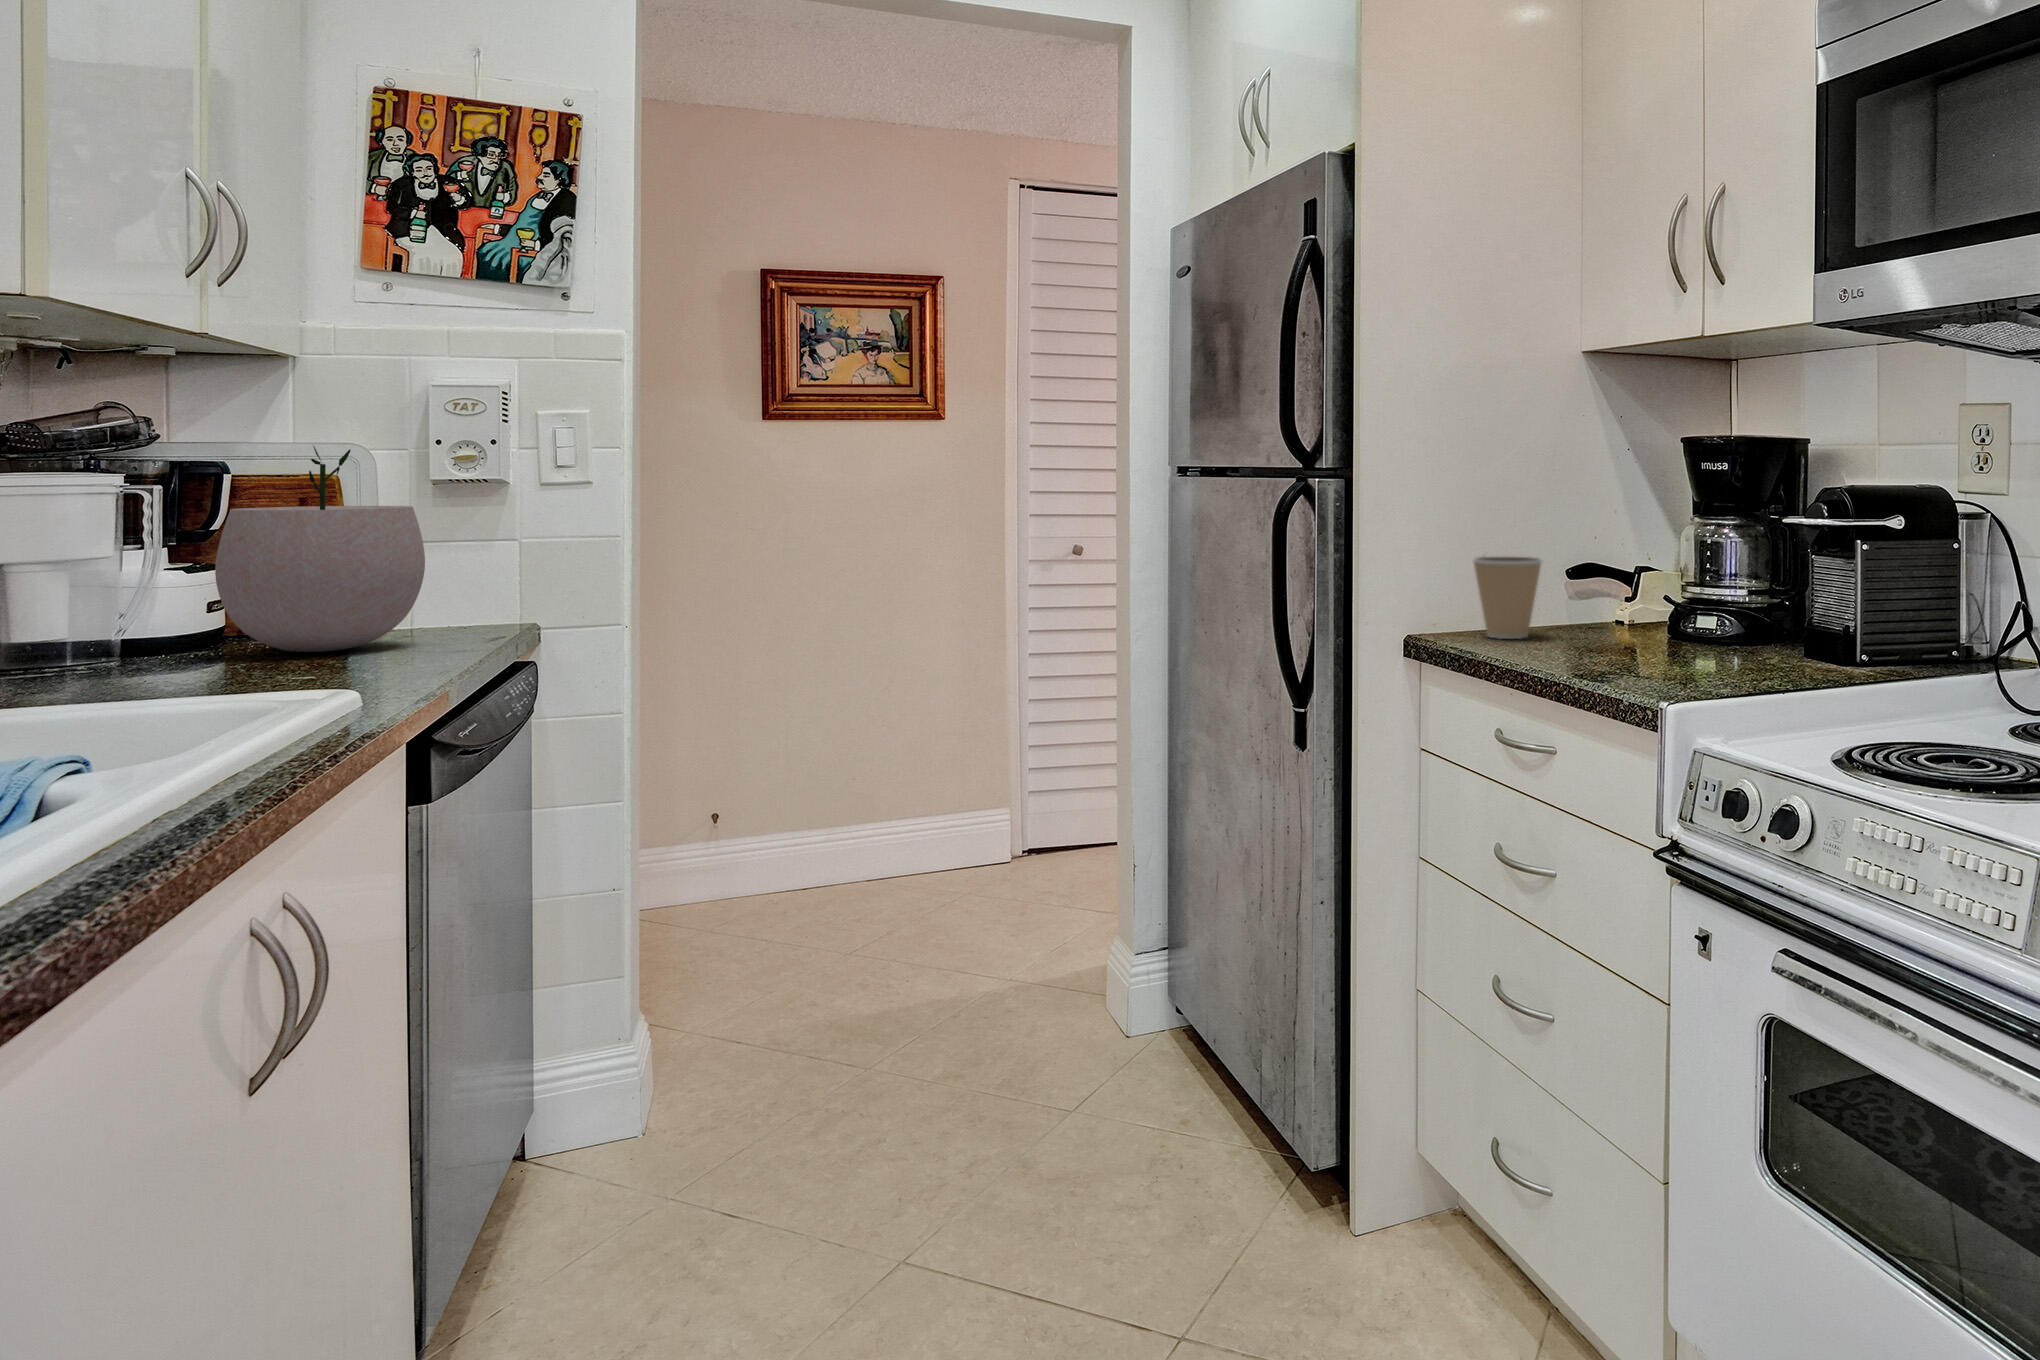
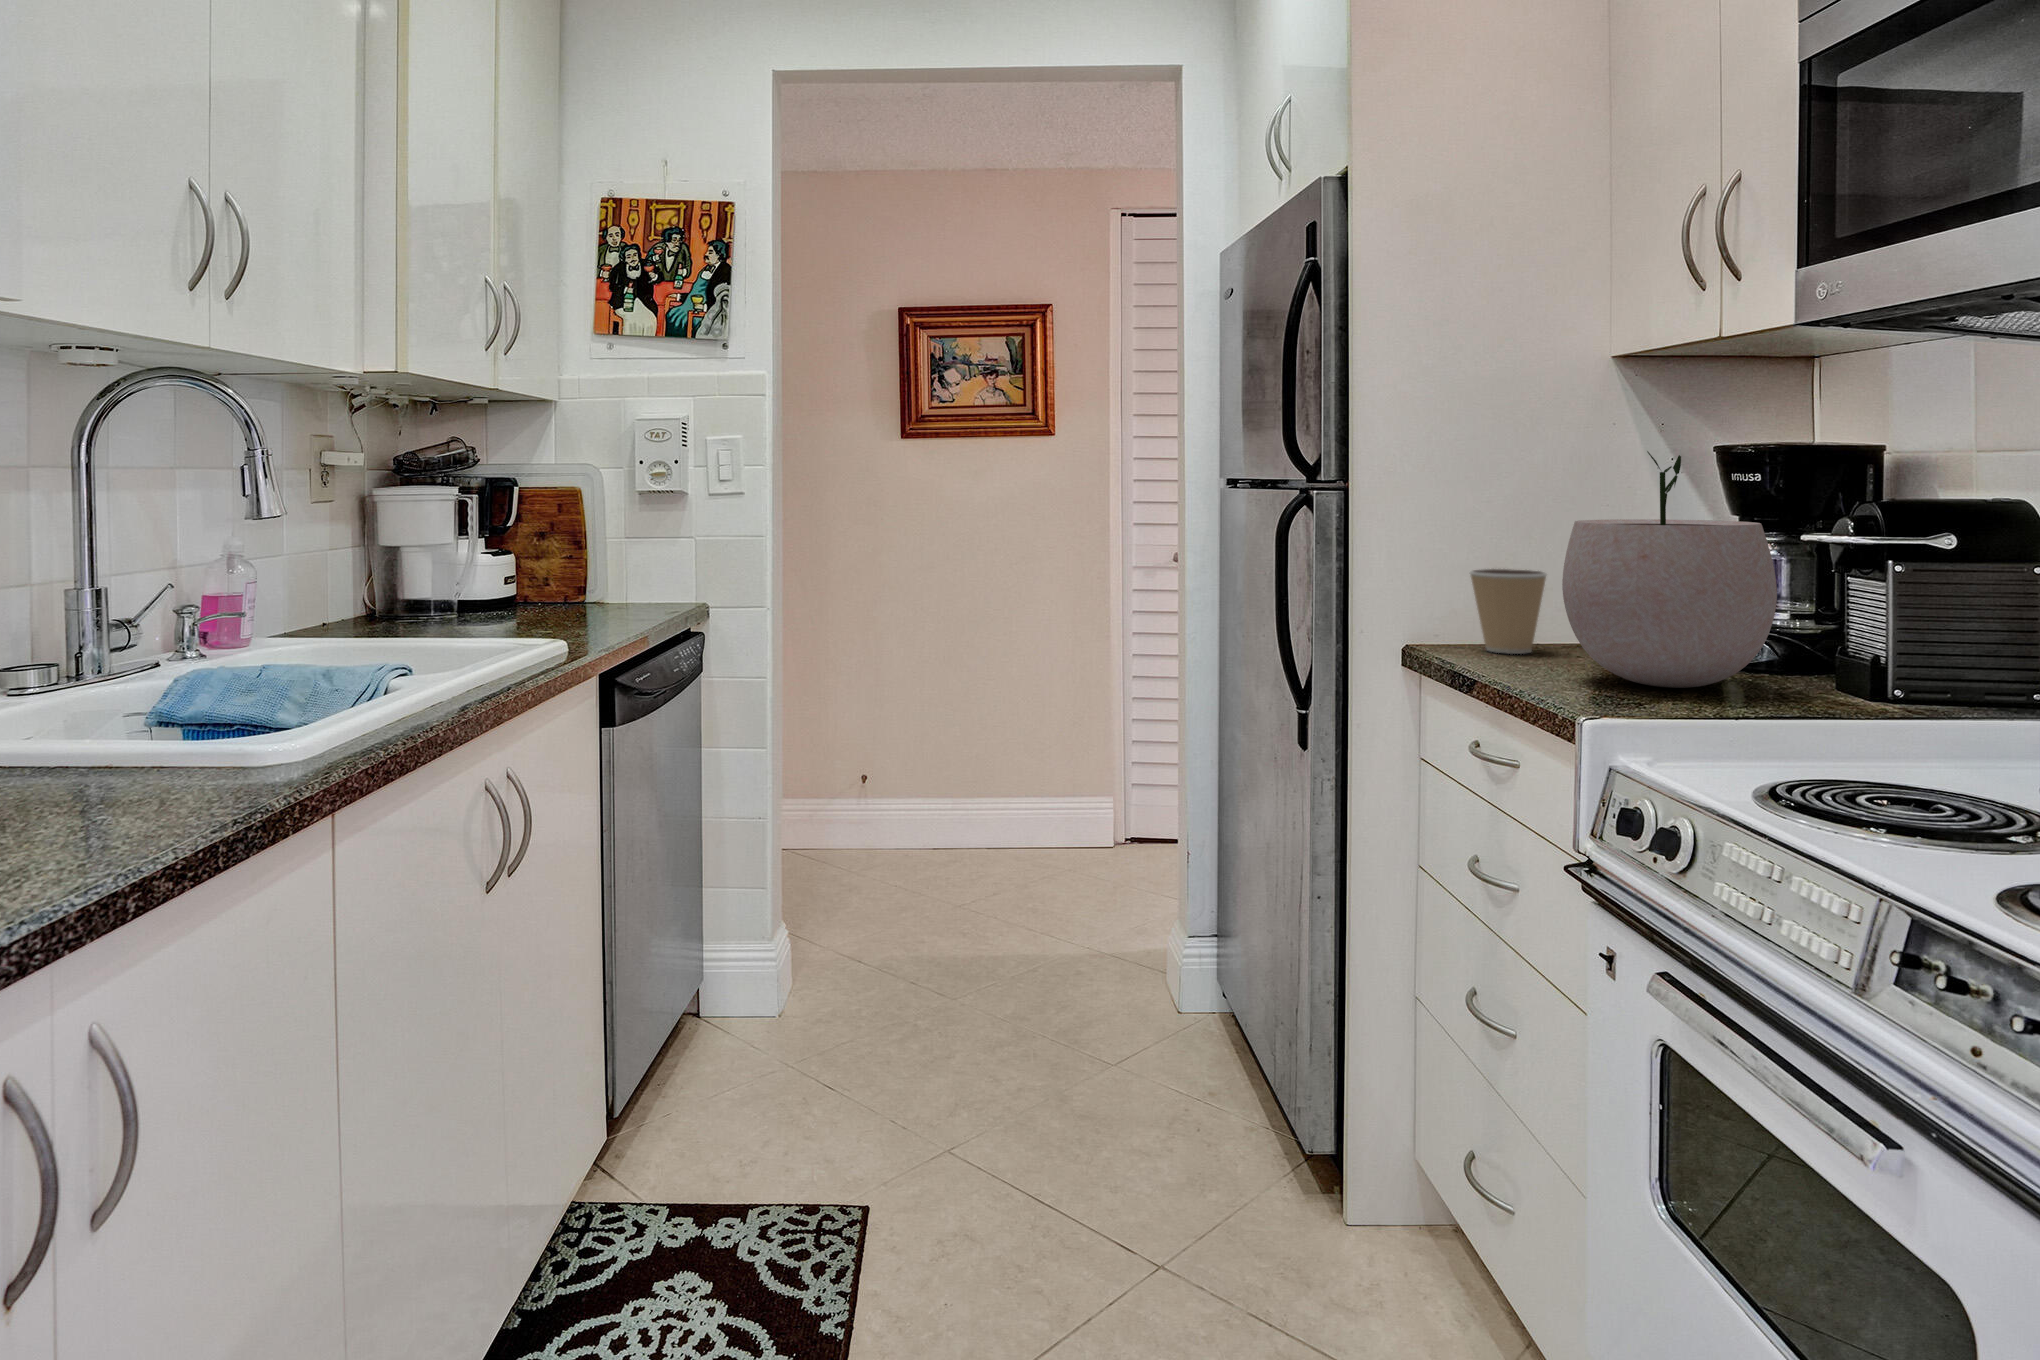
plant pot: present [215,446,425,652] -> present [1562,451,1777,688]

